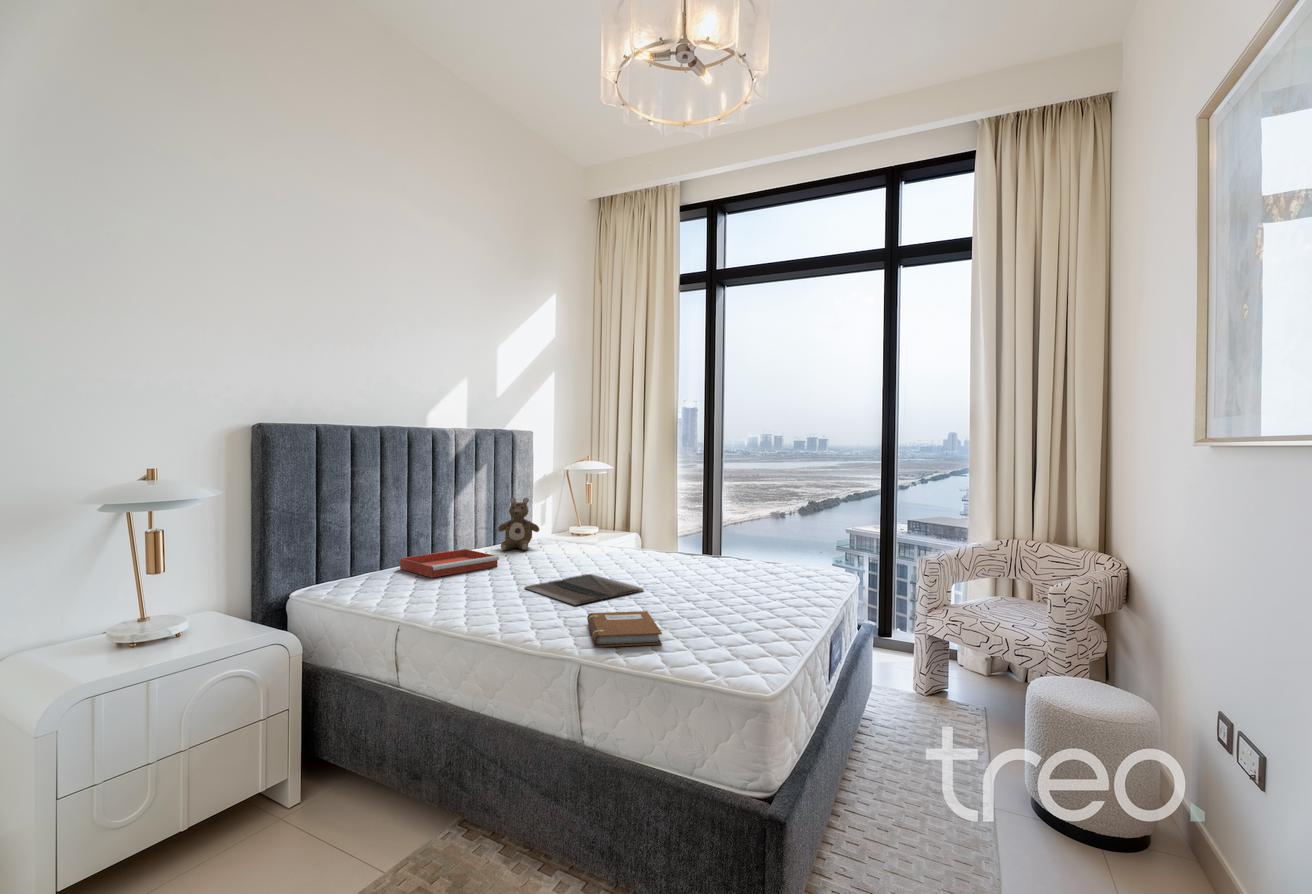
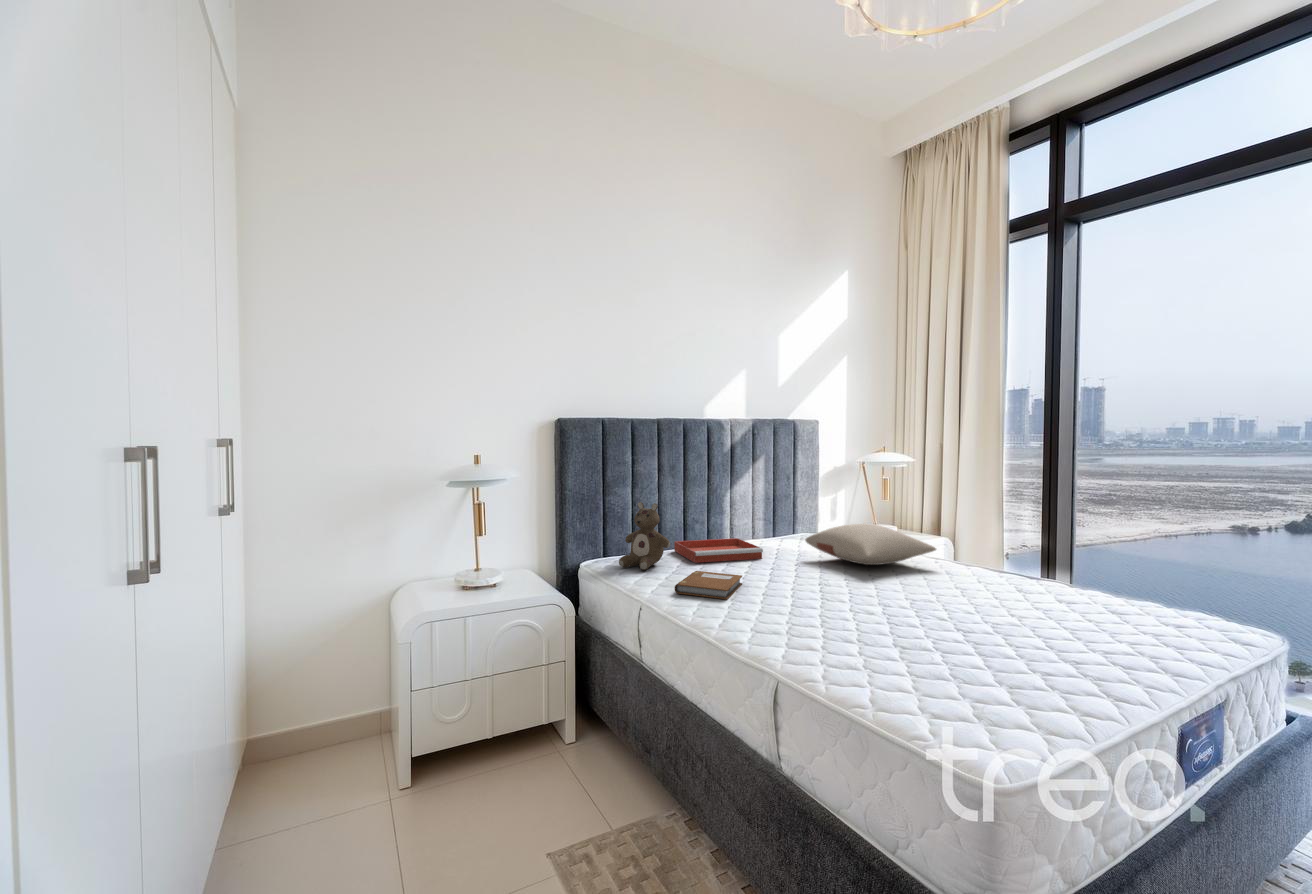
stuffed bear: present [498,498,539,550] -> present [619,502,670,570]
pillow: none [538,525,650,561] -> present [805,524,936,565]
laptop: present [525,574,644,605] -> none [772,577,902,609]
notebook: present [587,611,662,647] -> present [675,571,742,599]

